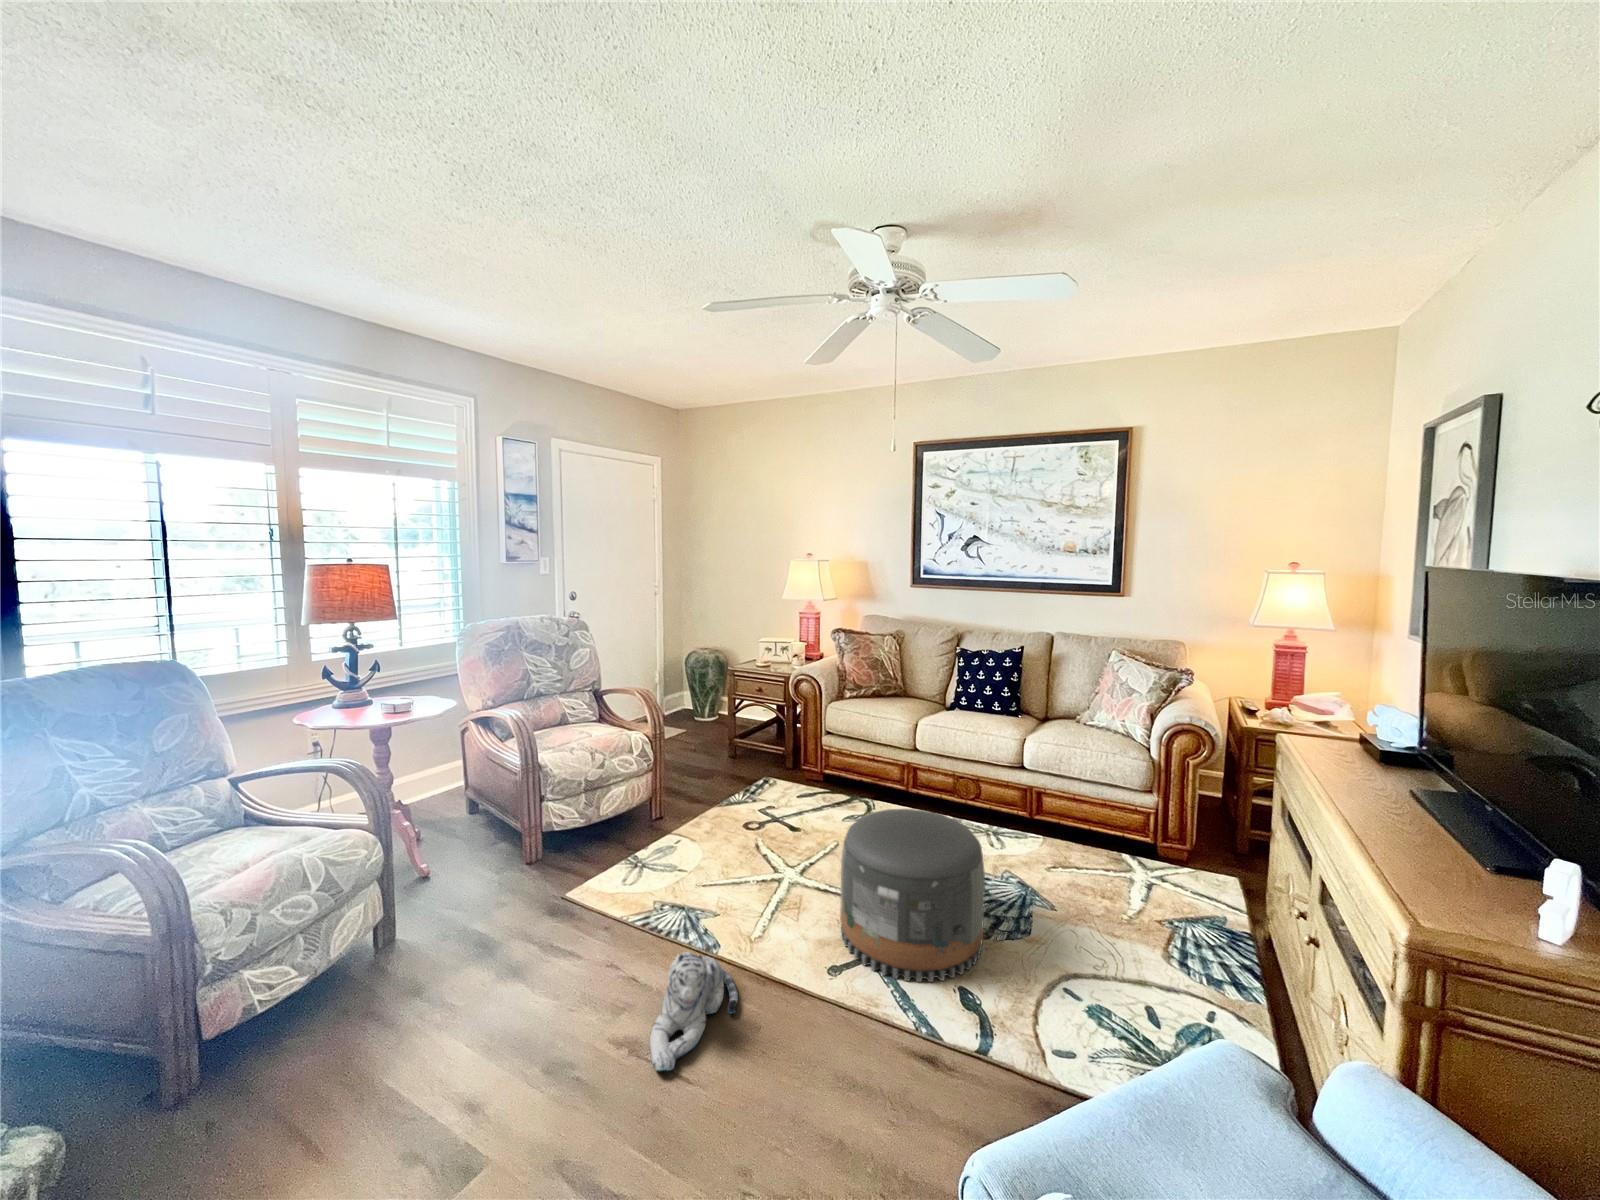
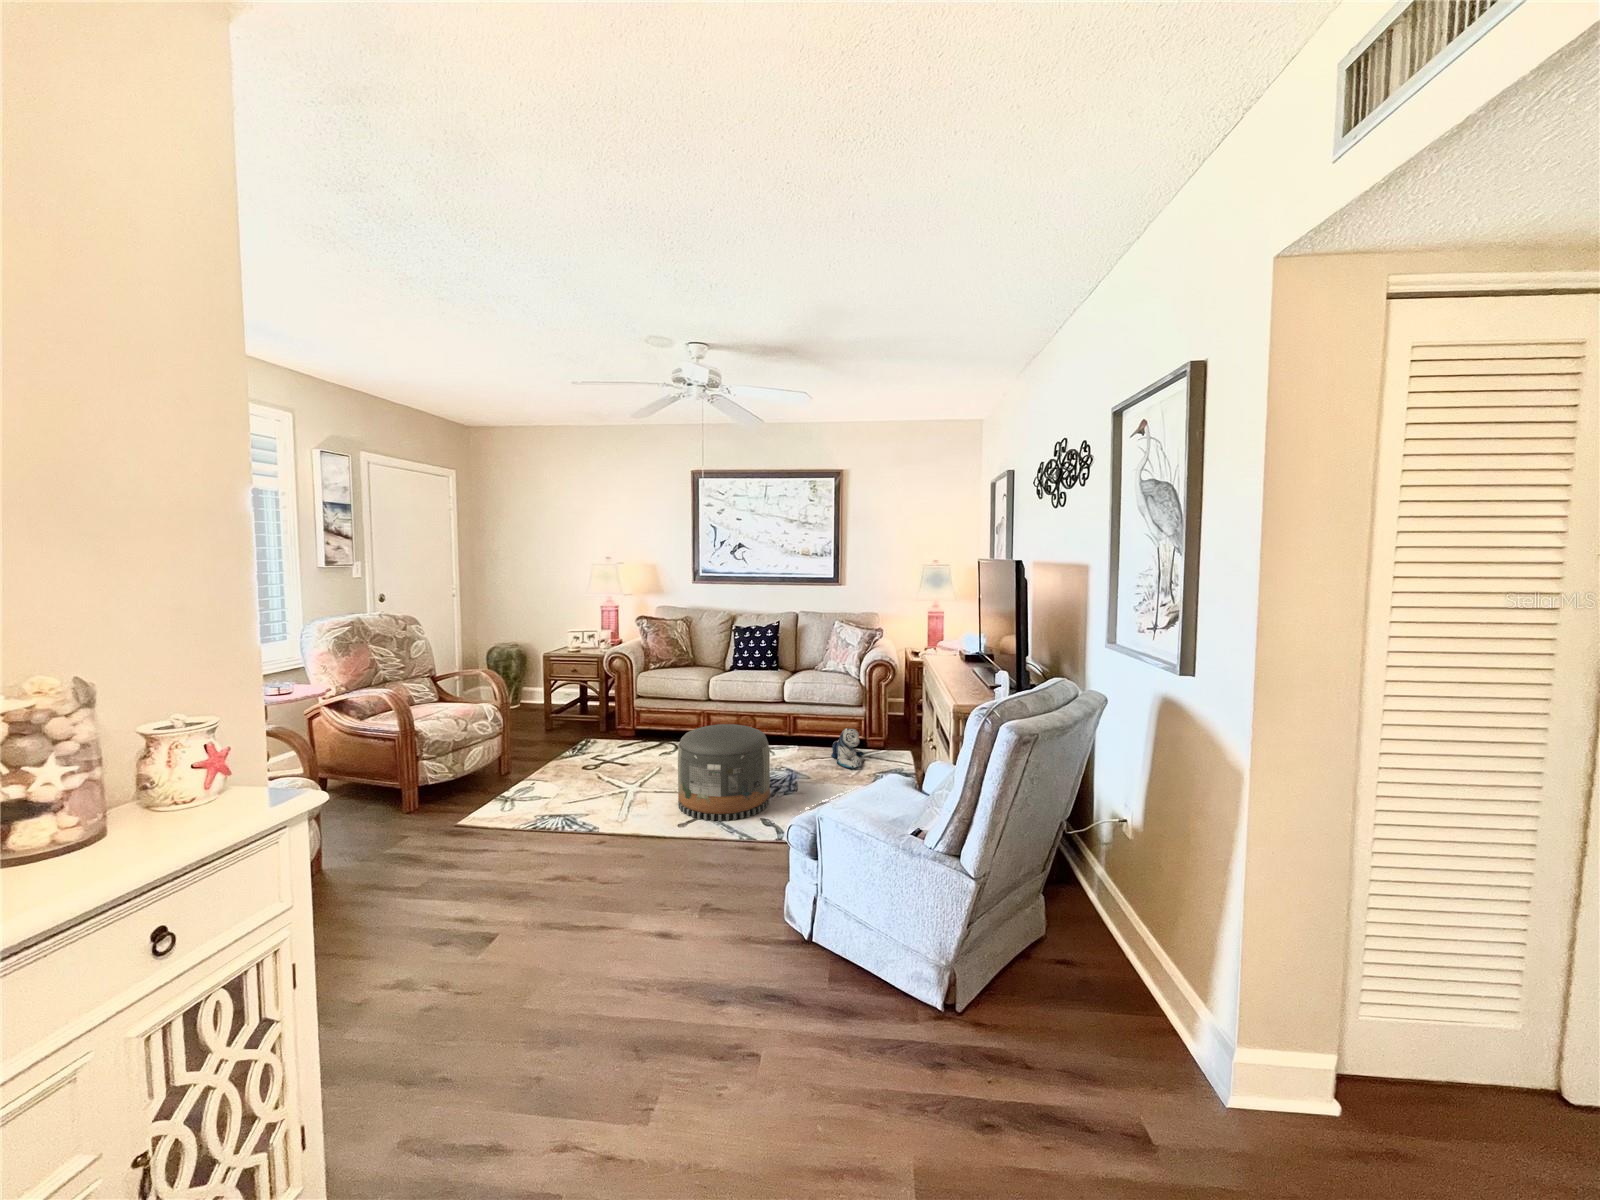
plush toy: present [650,952,738,1071] -> present [831,728,864,769]

